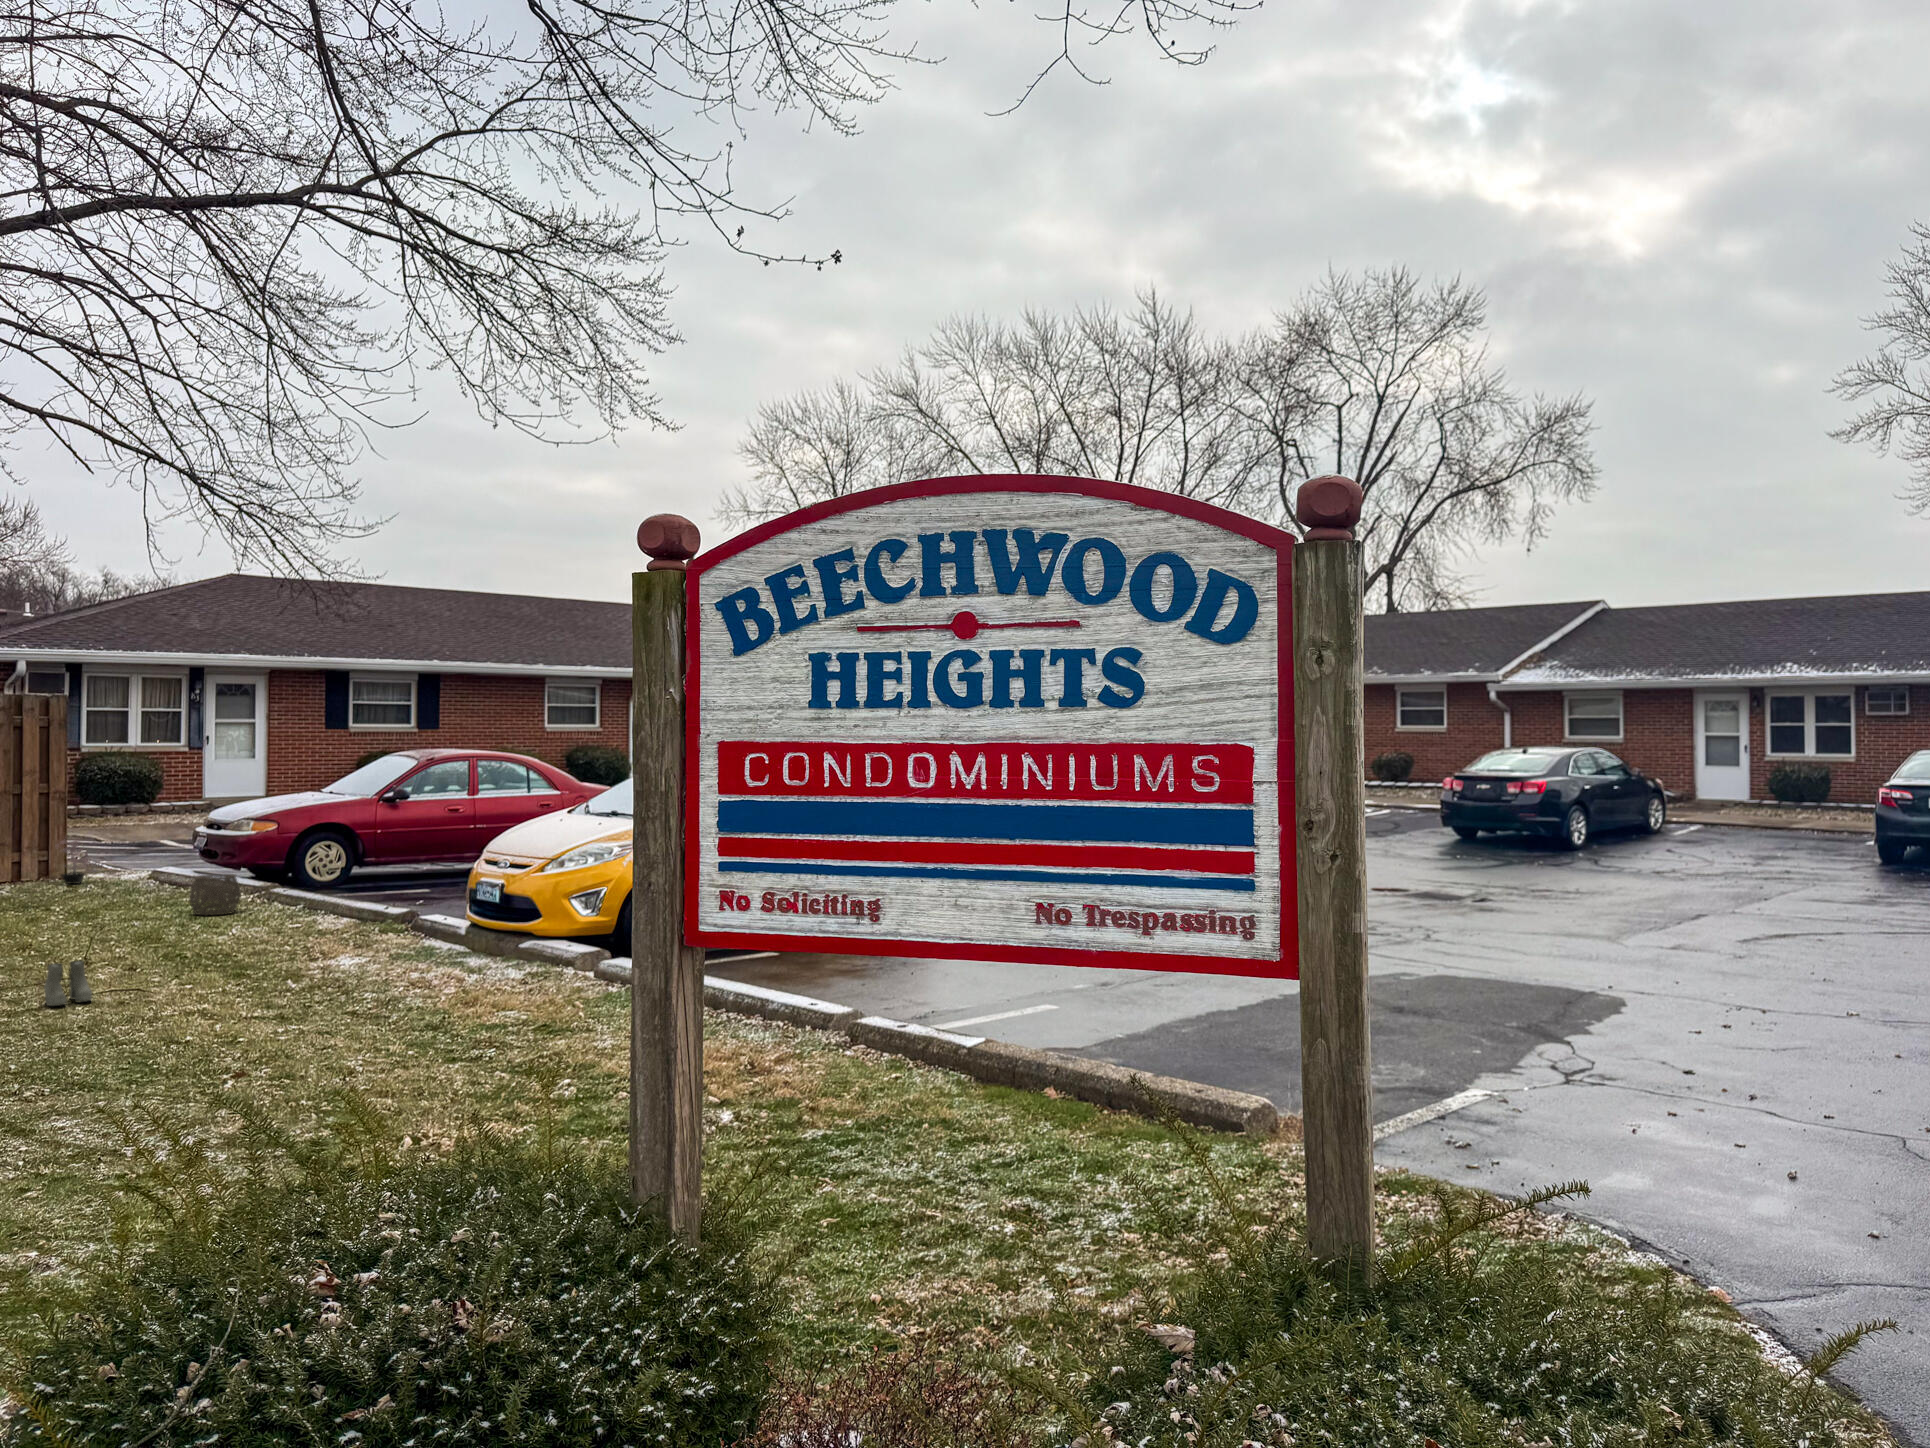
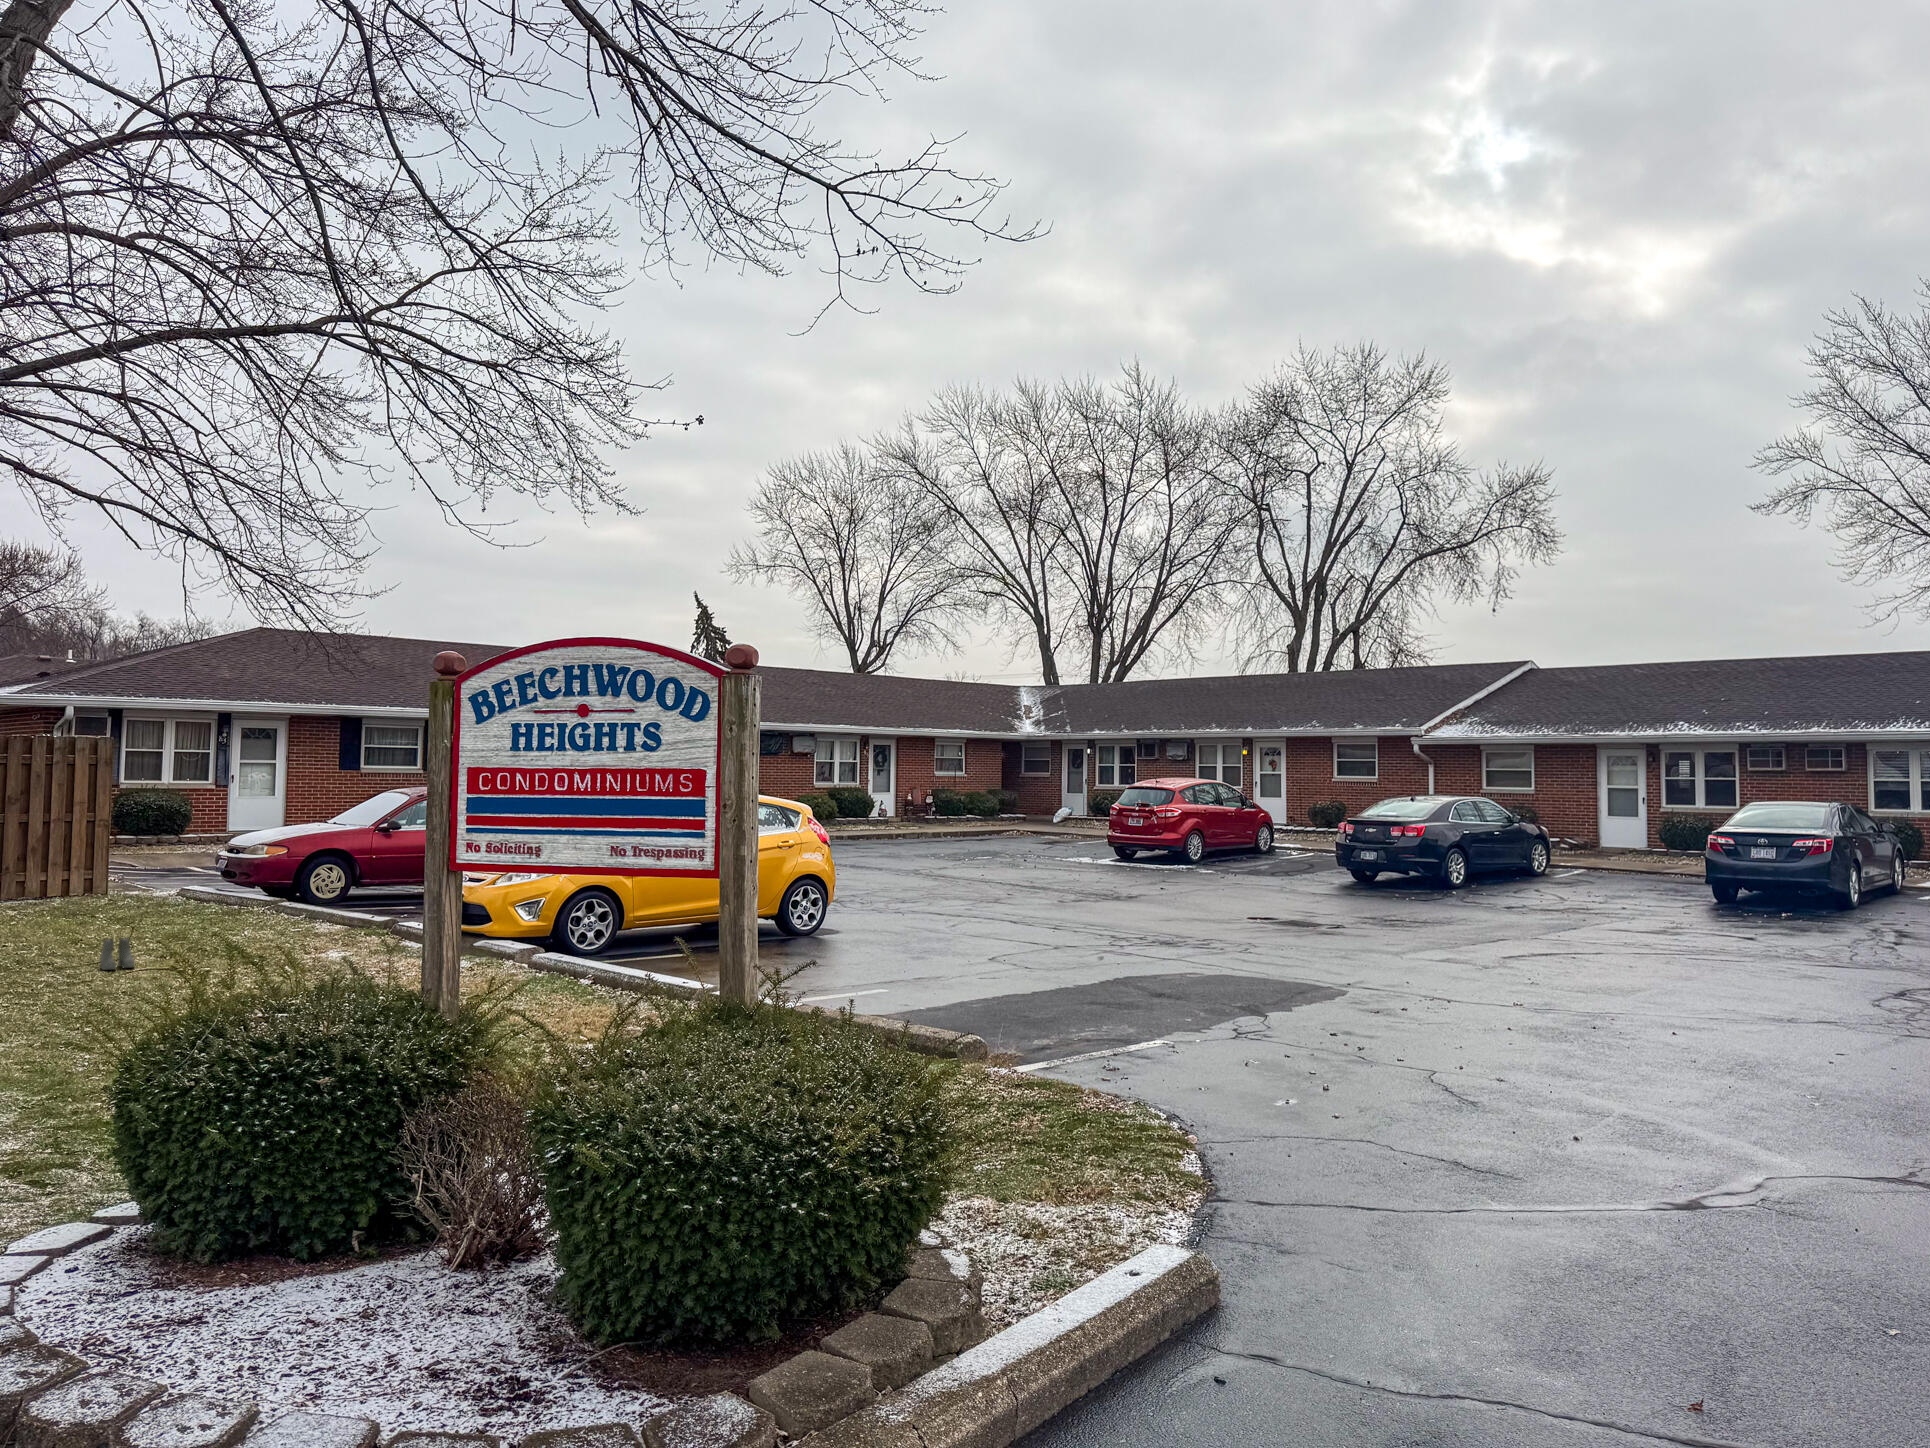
potted plant: present [58,839,88,884] -> none [100,855,130,896]
woven basket: present [189,874,240,915] -> none [209,885,250,918]

